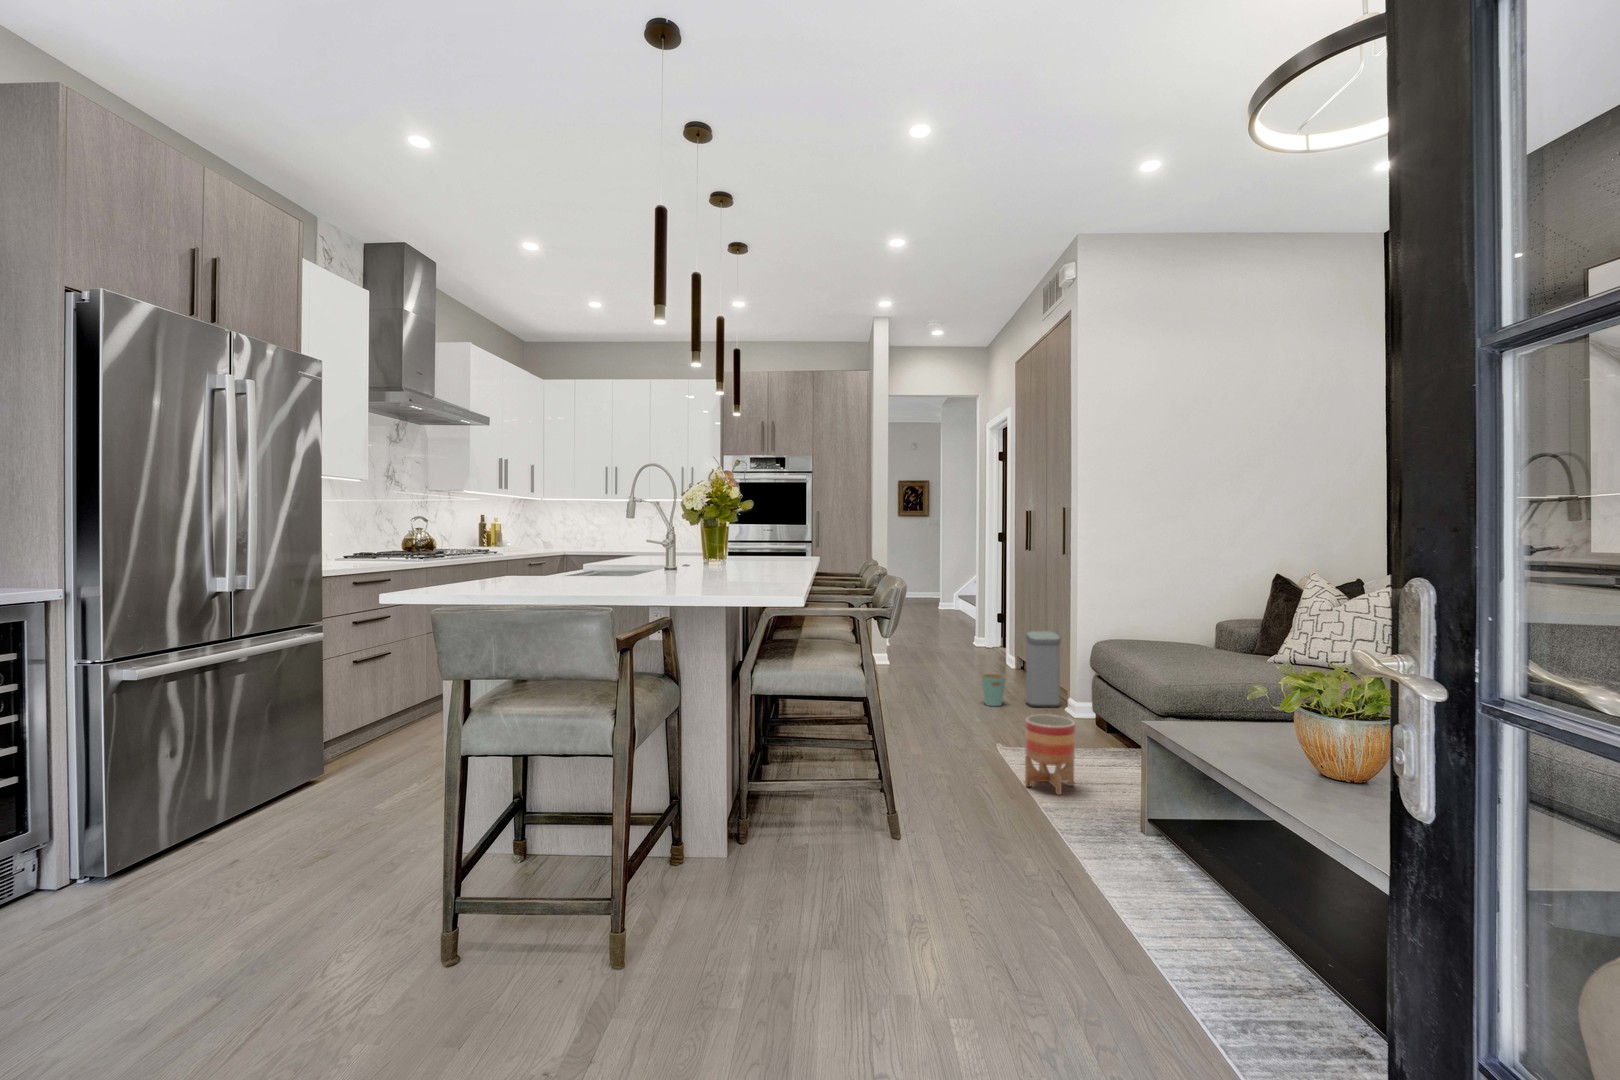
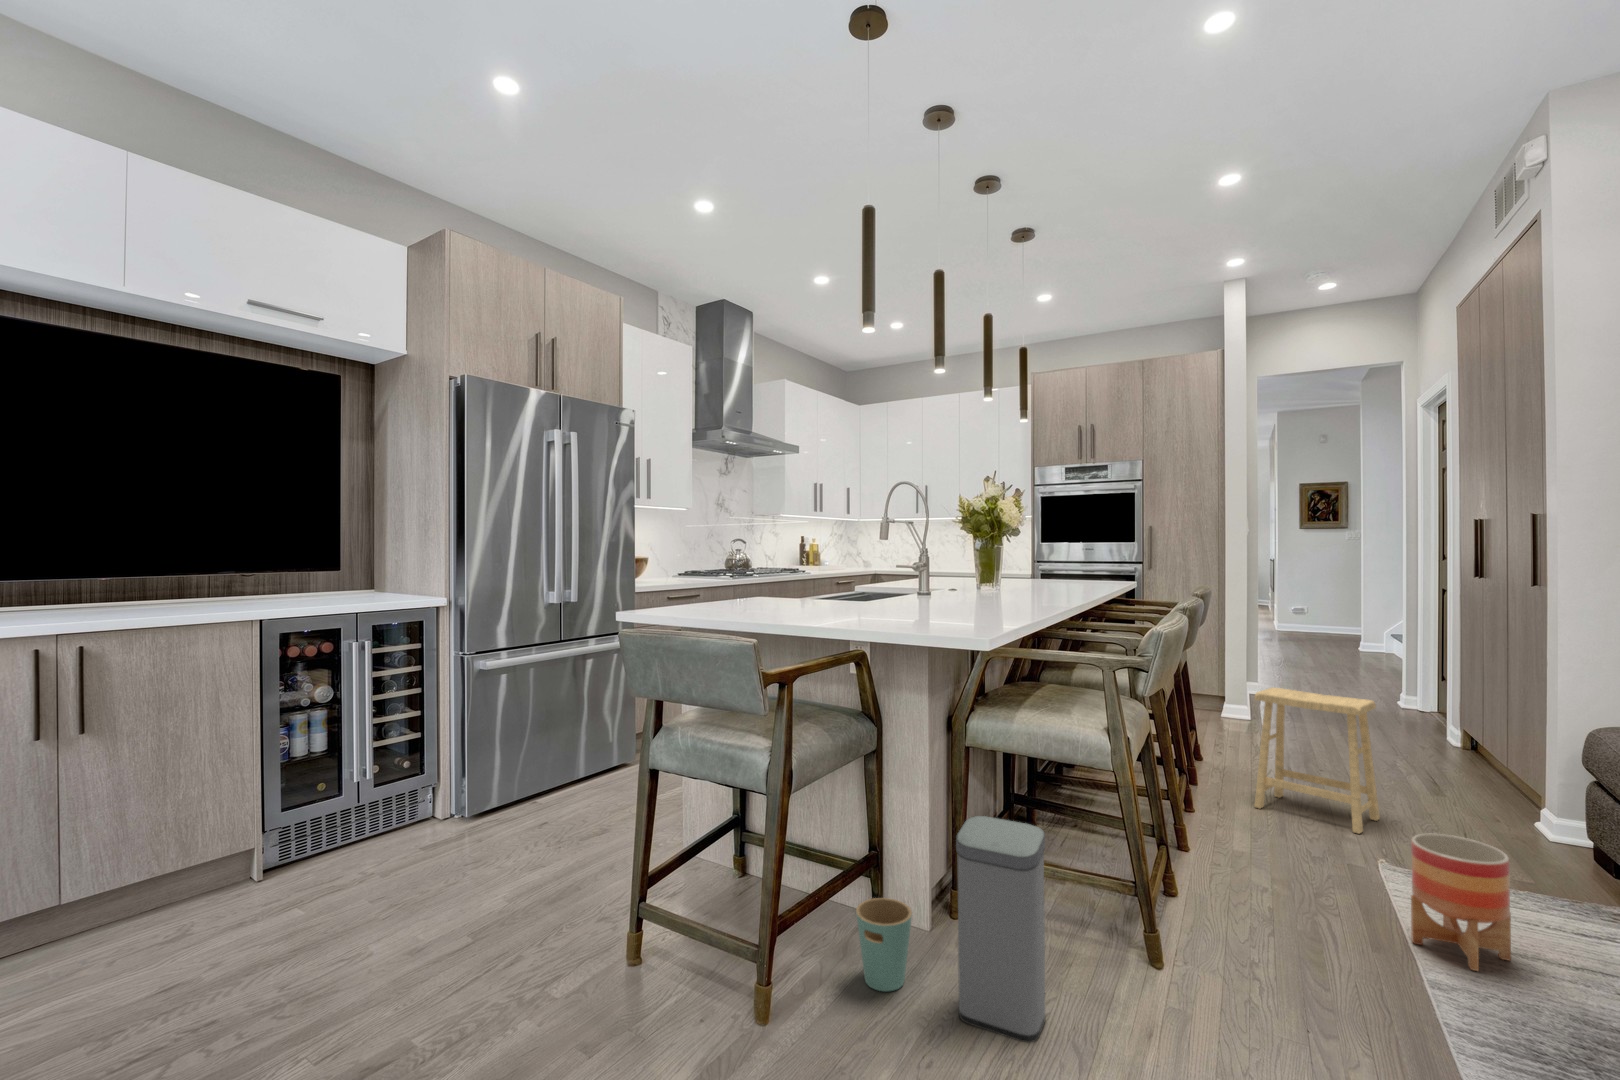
trash can: present [982,631,1061,707] -> present [856,816,1045,1043]
footstool: none [913,633,987,730] -> present [1254,688,1380,834]

